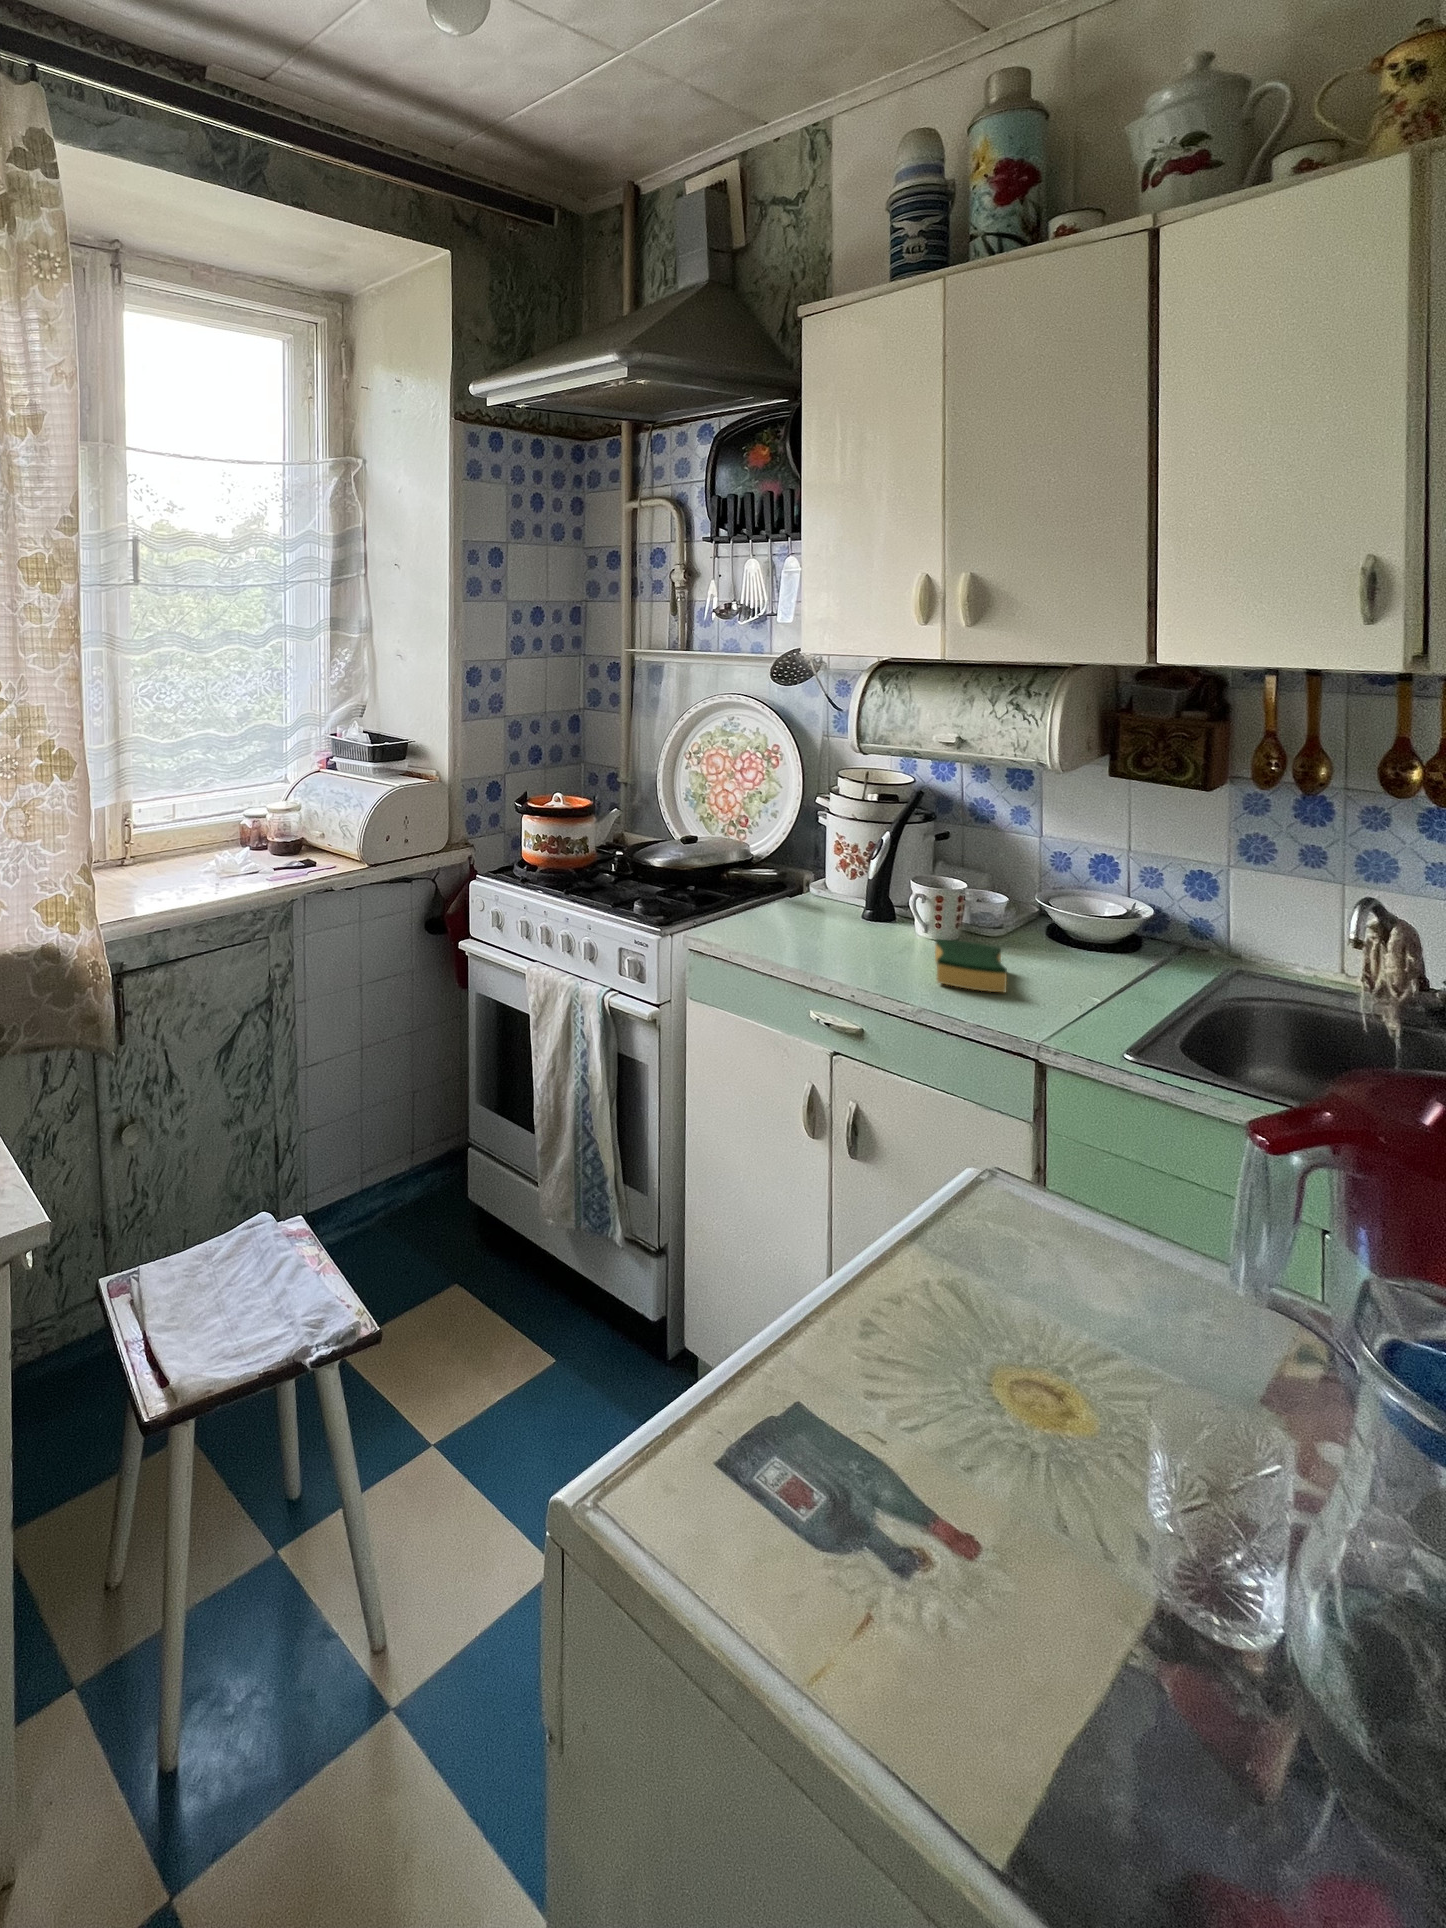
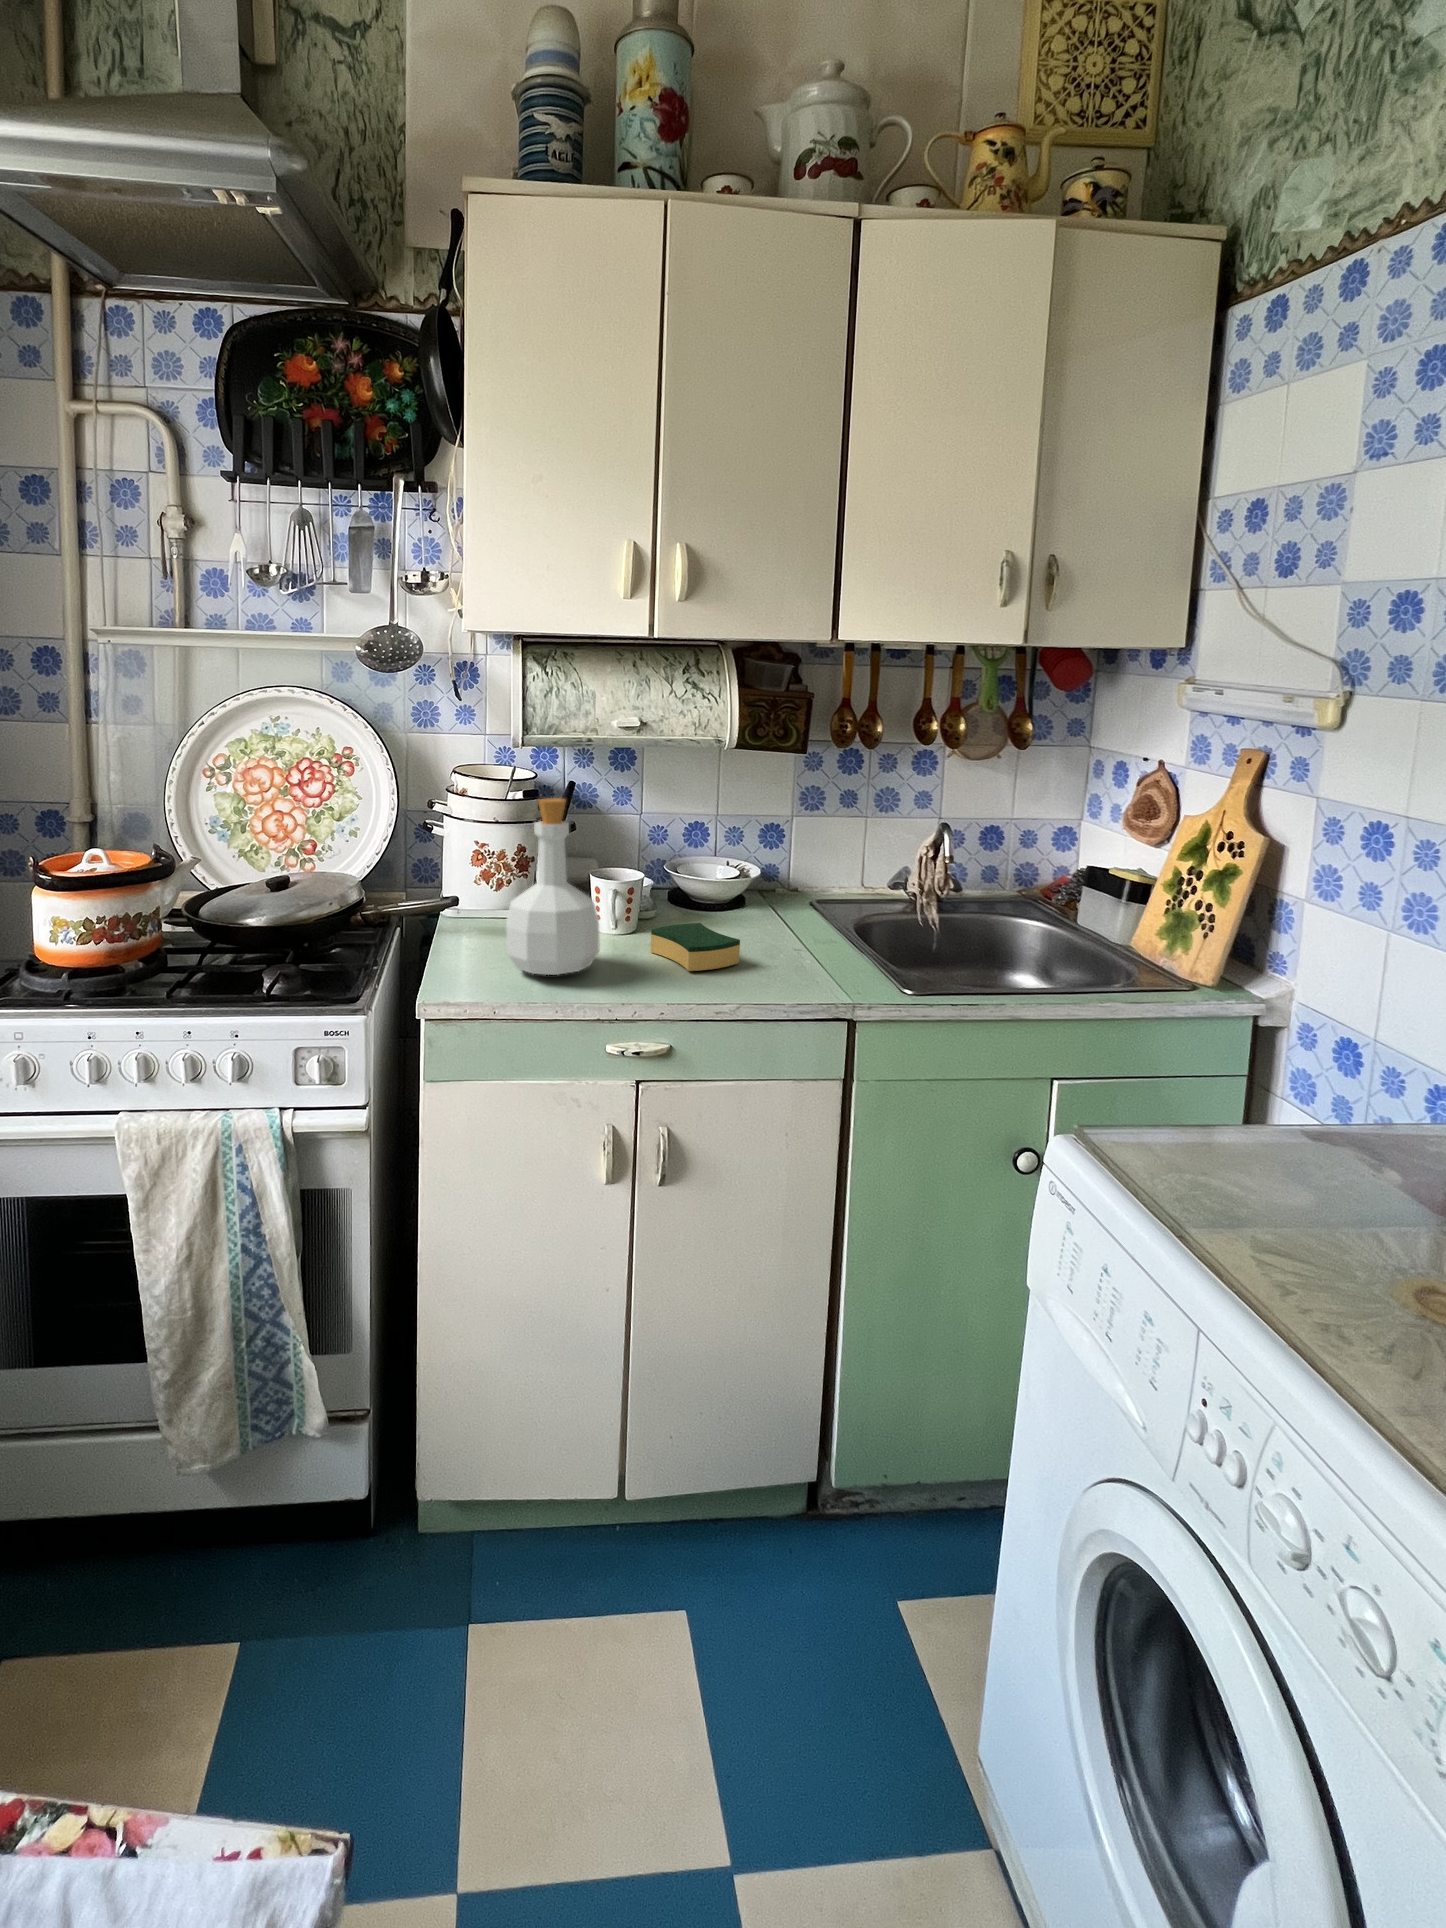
bottle: none [780,797,867,952] -> present [506,798,599,975]

